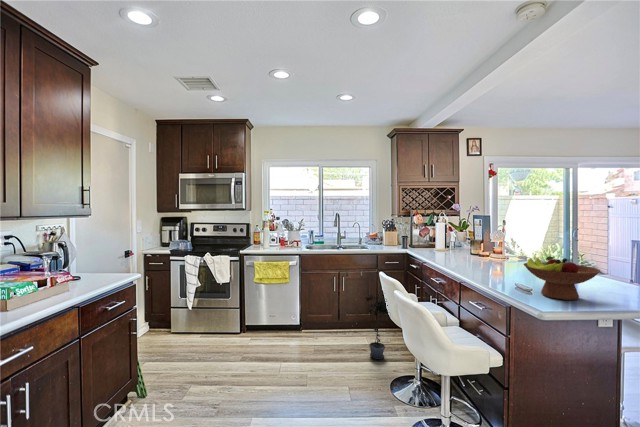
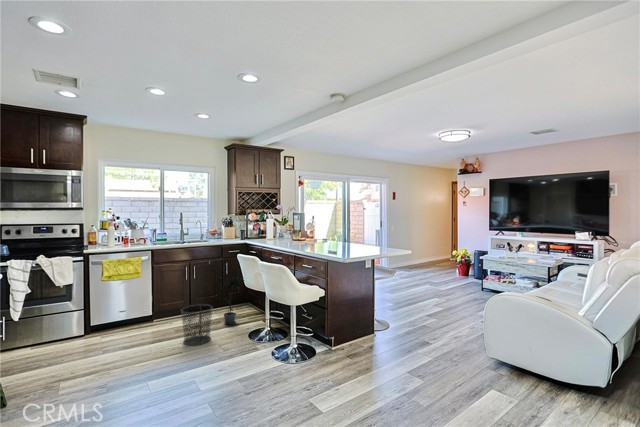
fruit bowl: present [524,256,600,300] -> none [327,230,360,252]
waste bin: none [311,330,349,385] -> present [181,304,212,345]

